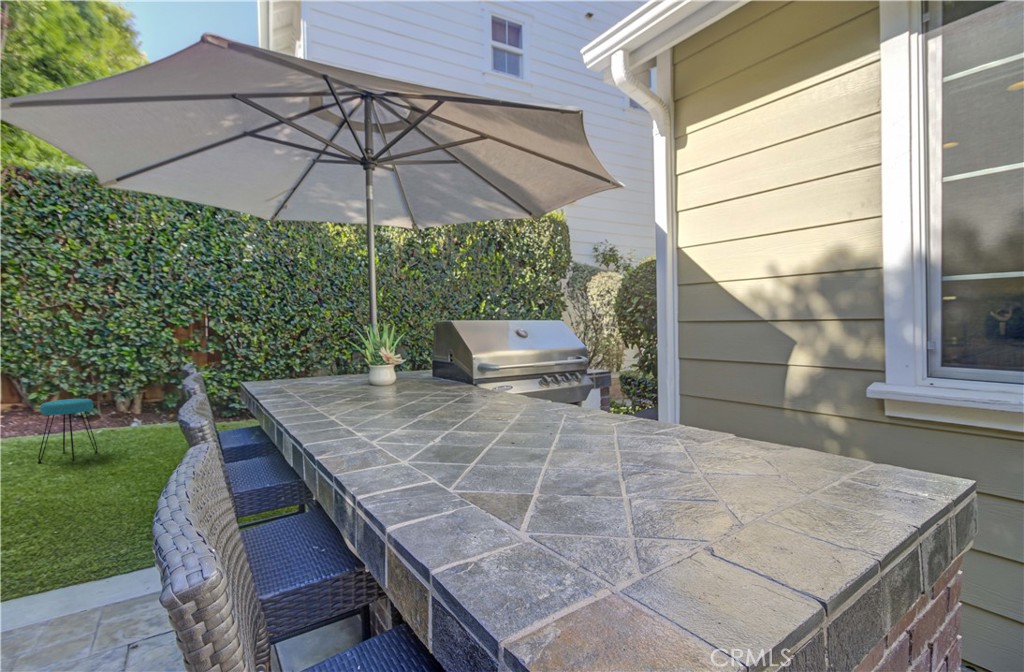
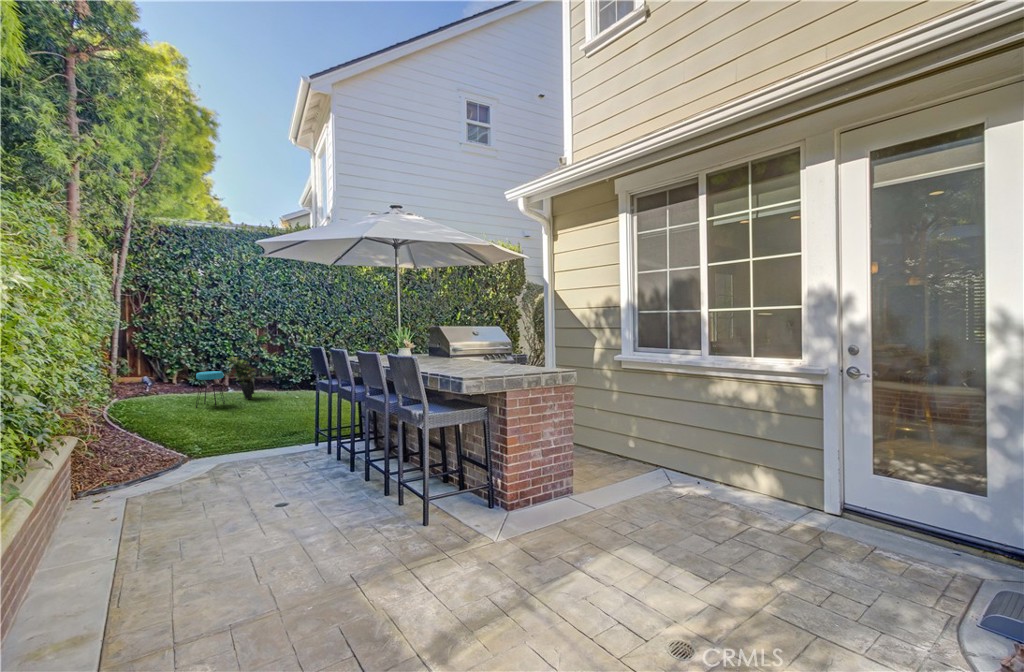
potted plant: none [111,371,163,441] -> present [227,357,256,399]

